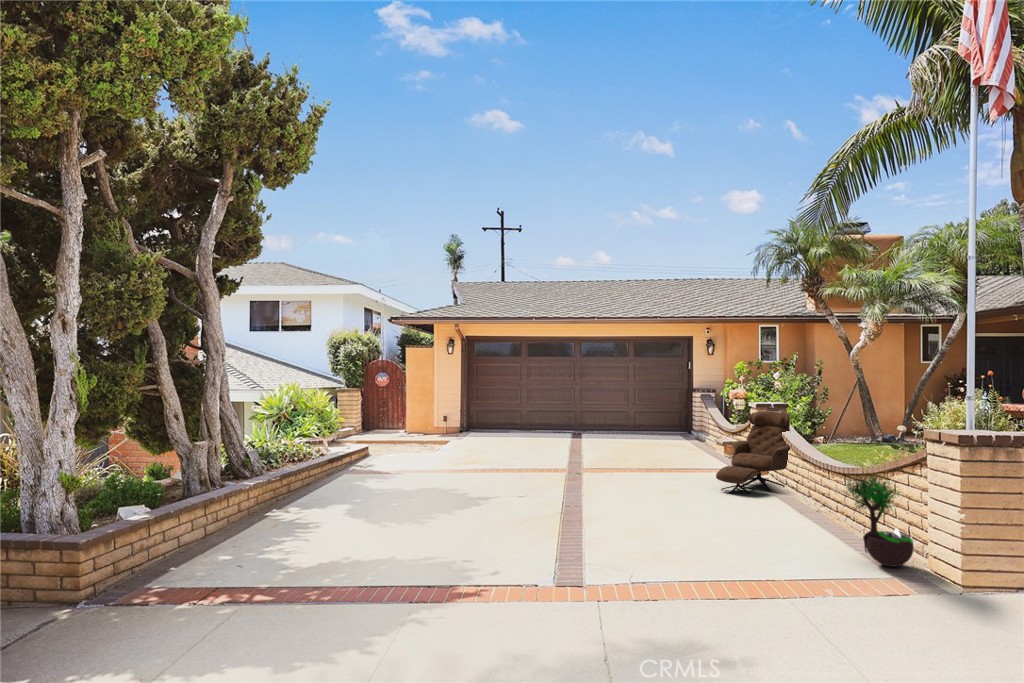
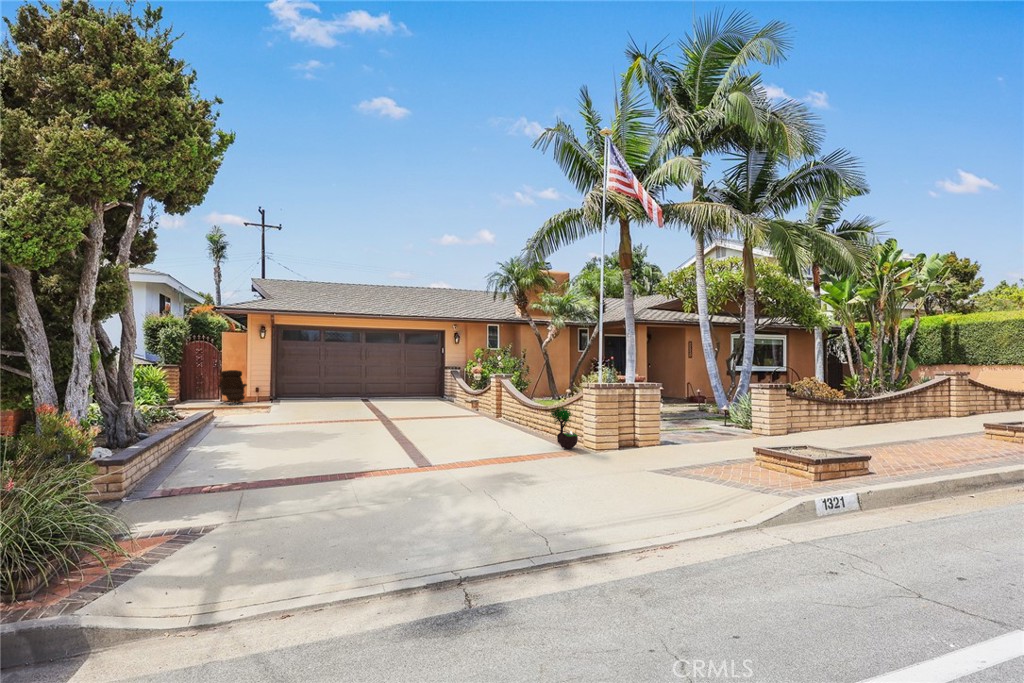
lounge chair: present [716,411,792,494] -> present [218,370,247,405]

